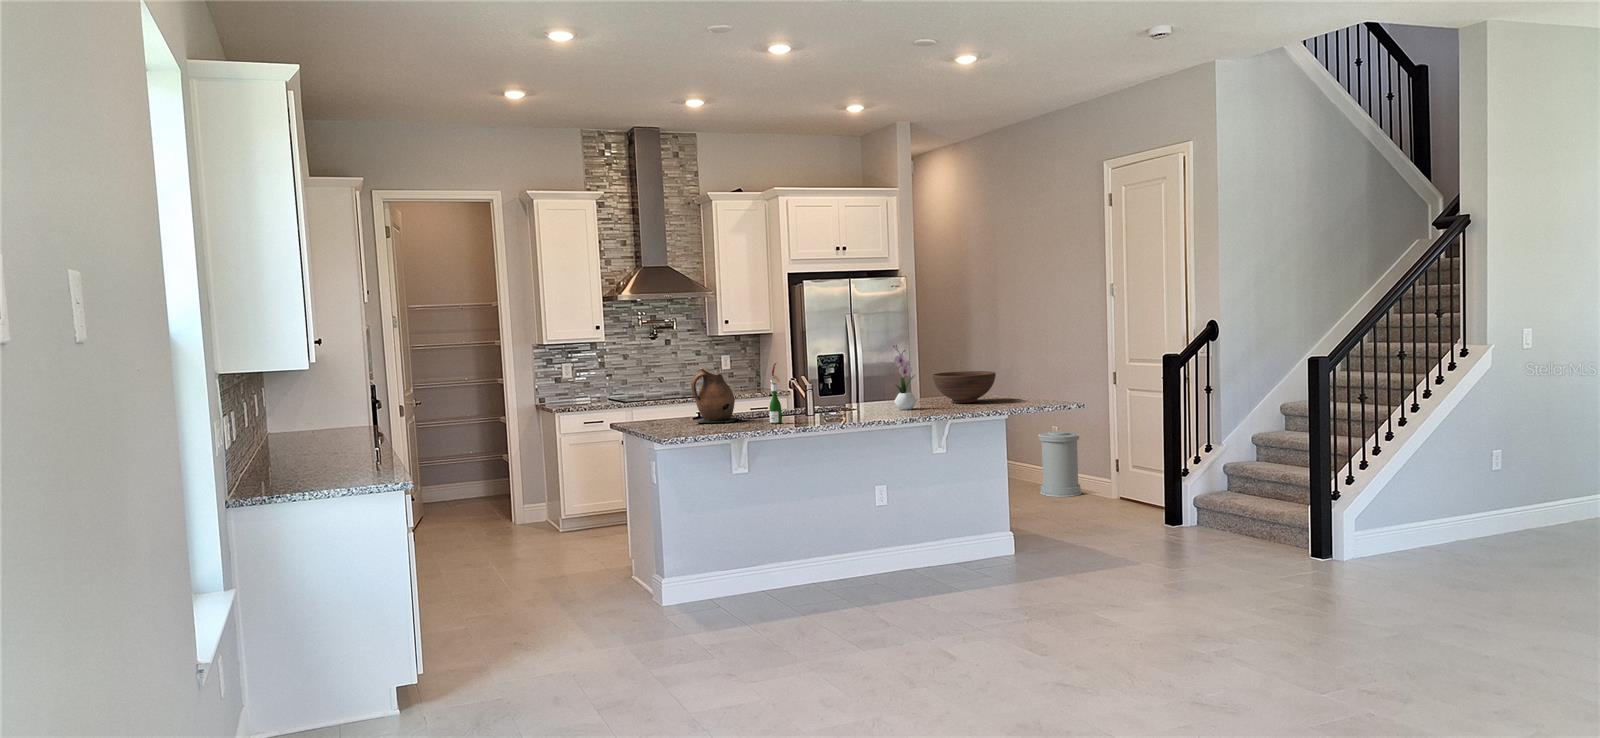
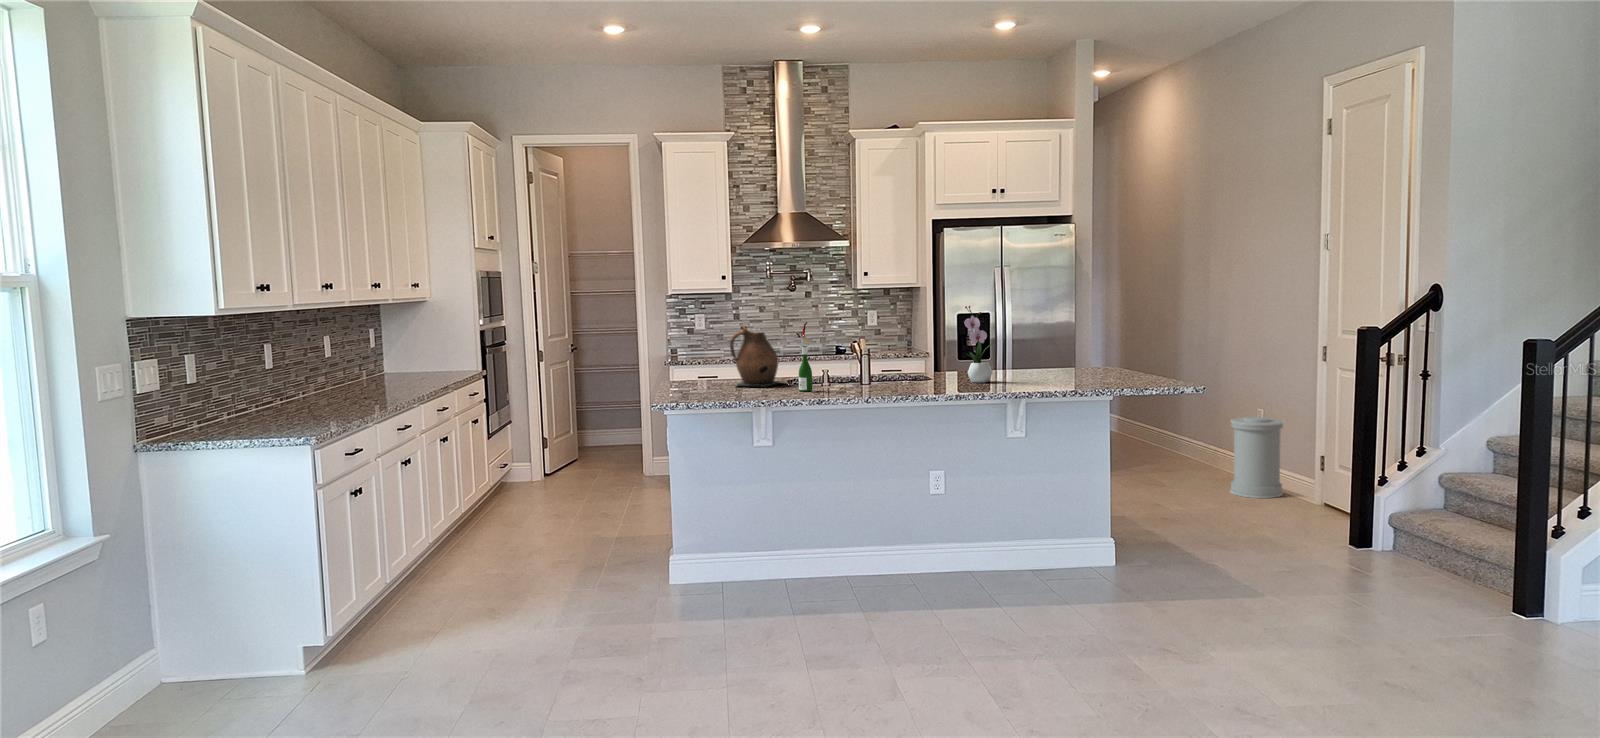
fruit bowl: present [933,371,996,403] -> none [1028,340,1105,378]

